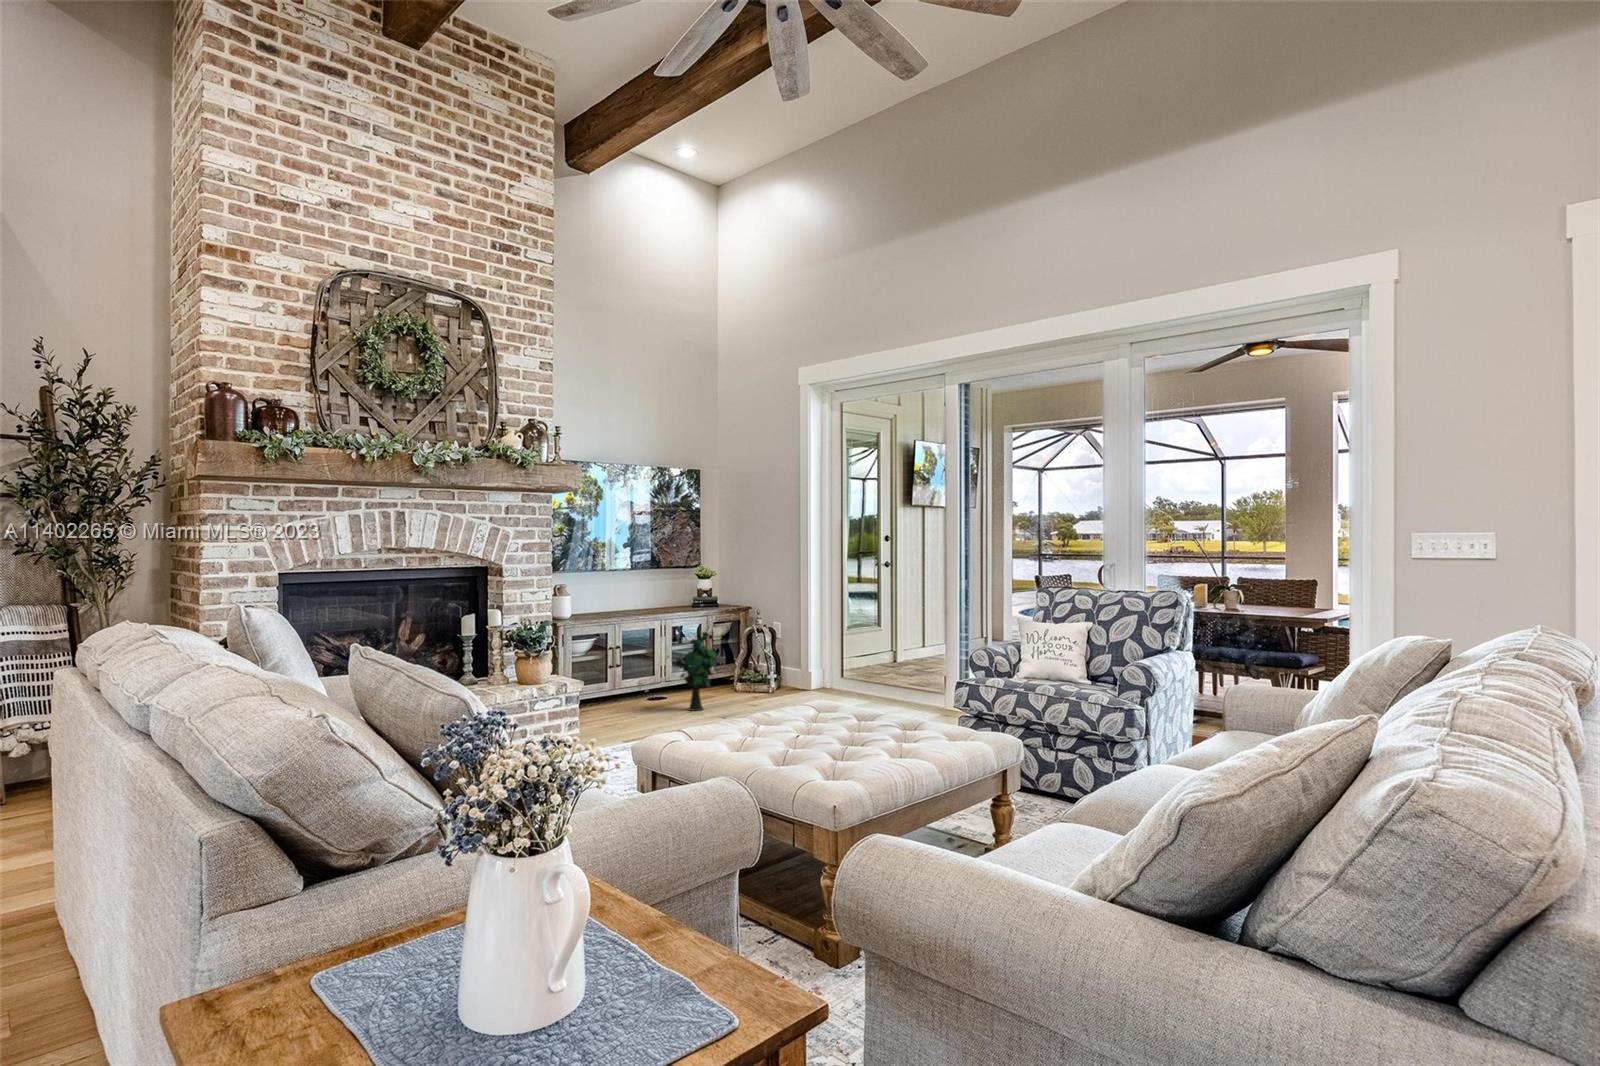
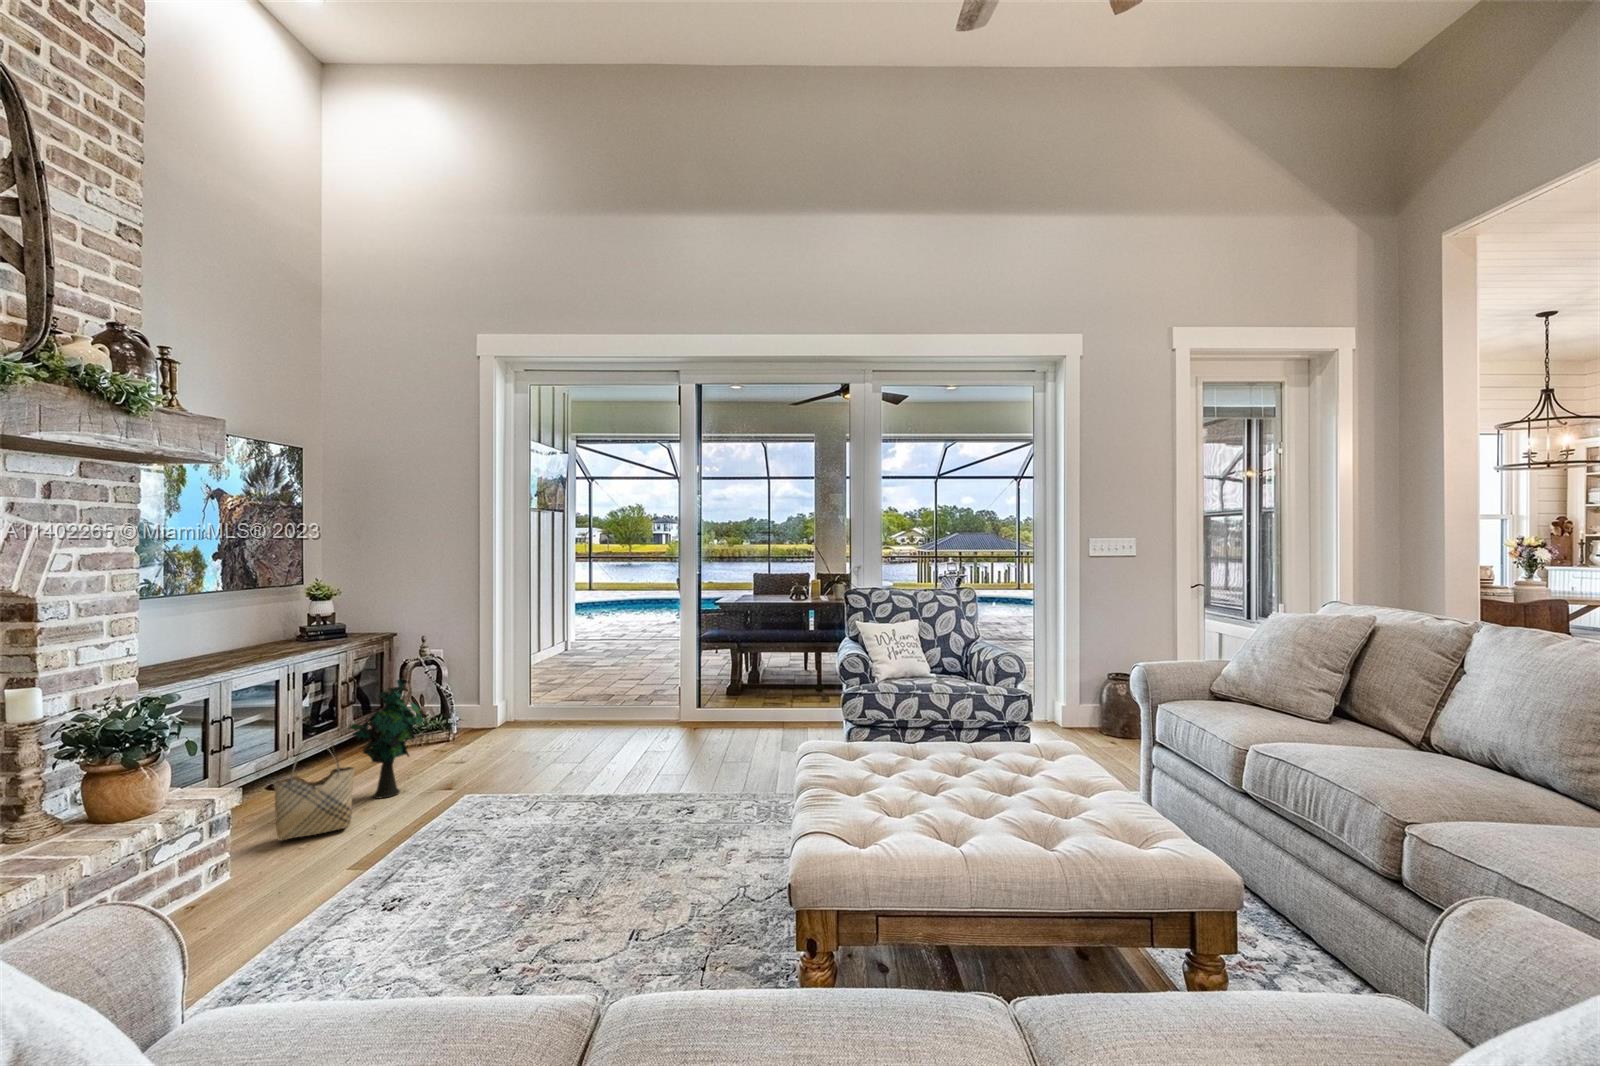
woven basket: none [621,660,662,719] -> present [273,739,355,841]

